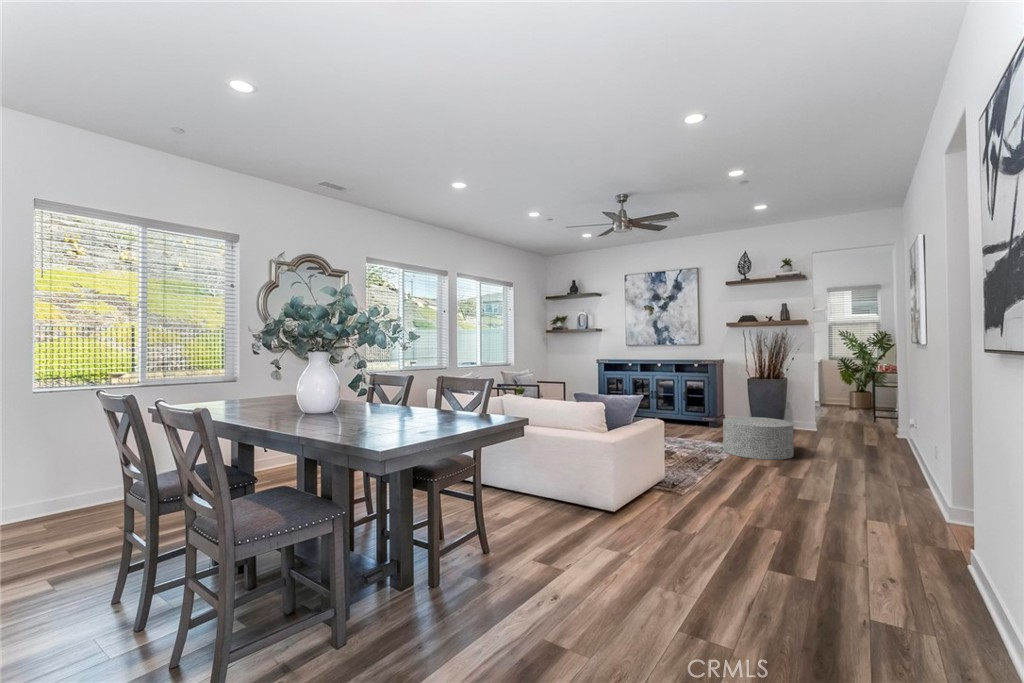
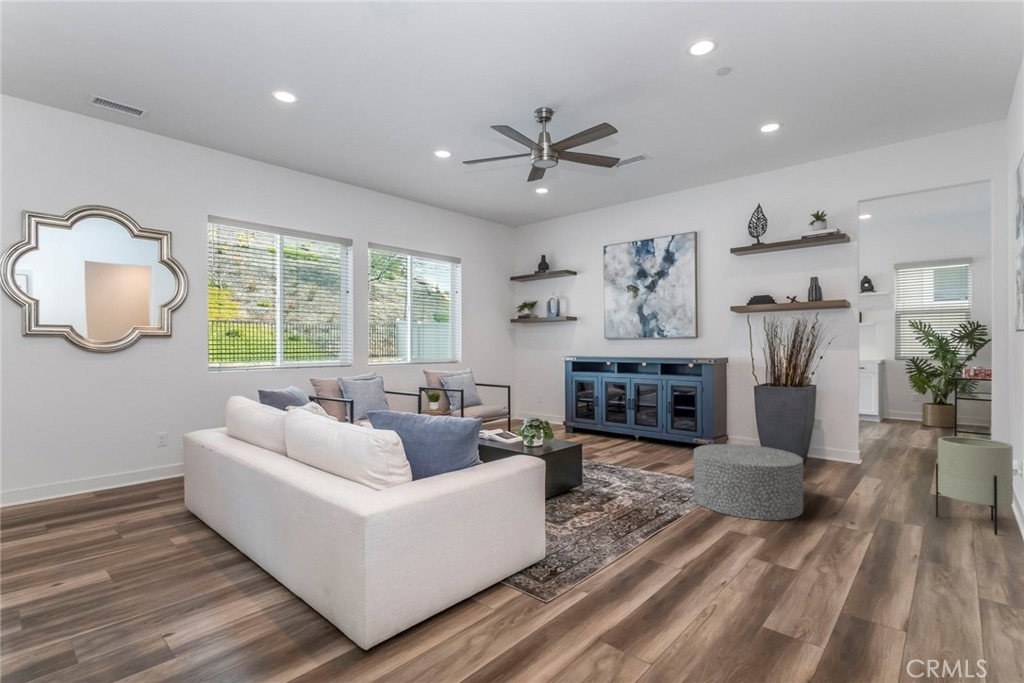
planter: none [869,407,911,461] -> present [936,437,1013,535]

